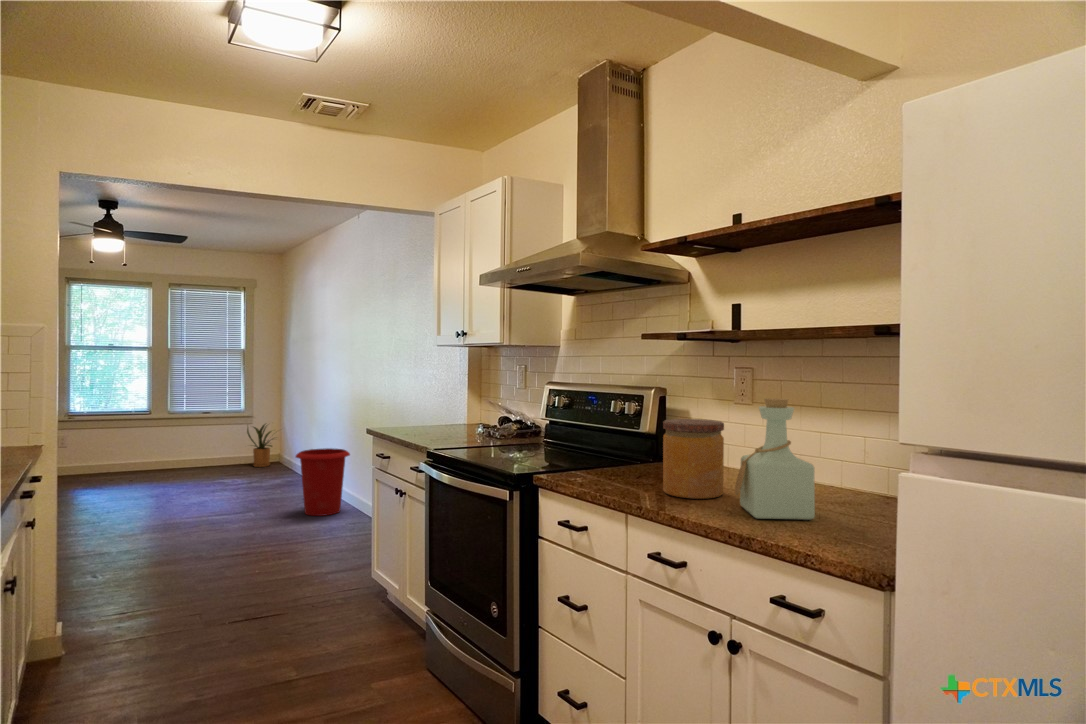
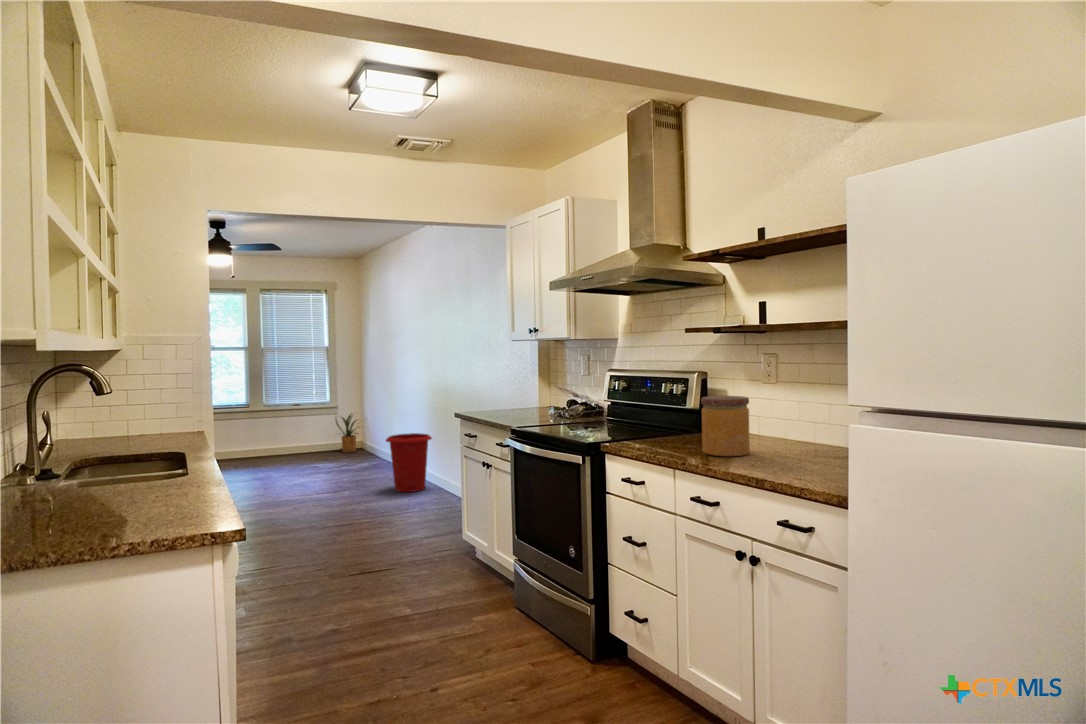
bottle: present [735,398,815,520] -> none [756,378,816,468]

